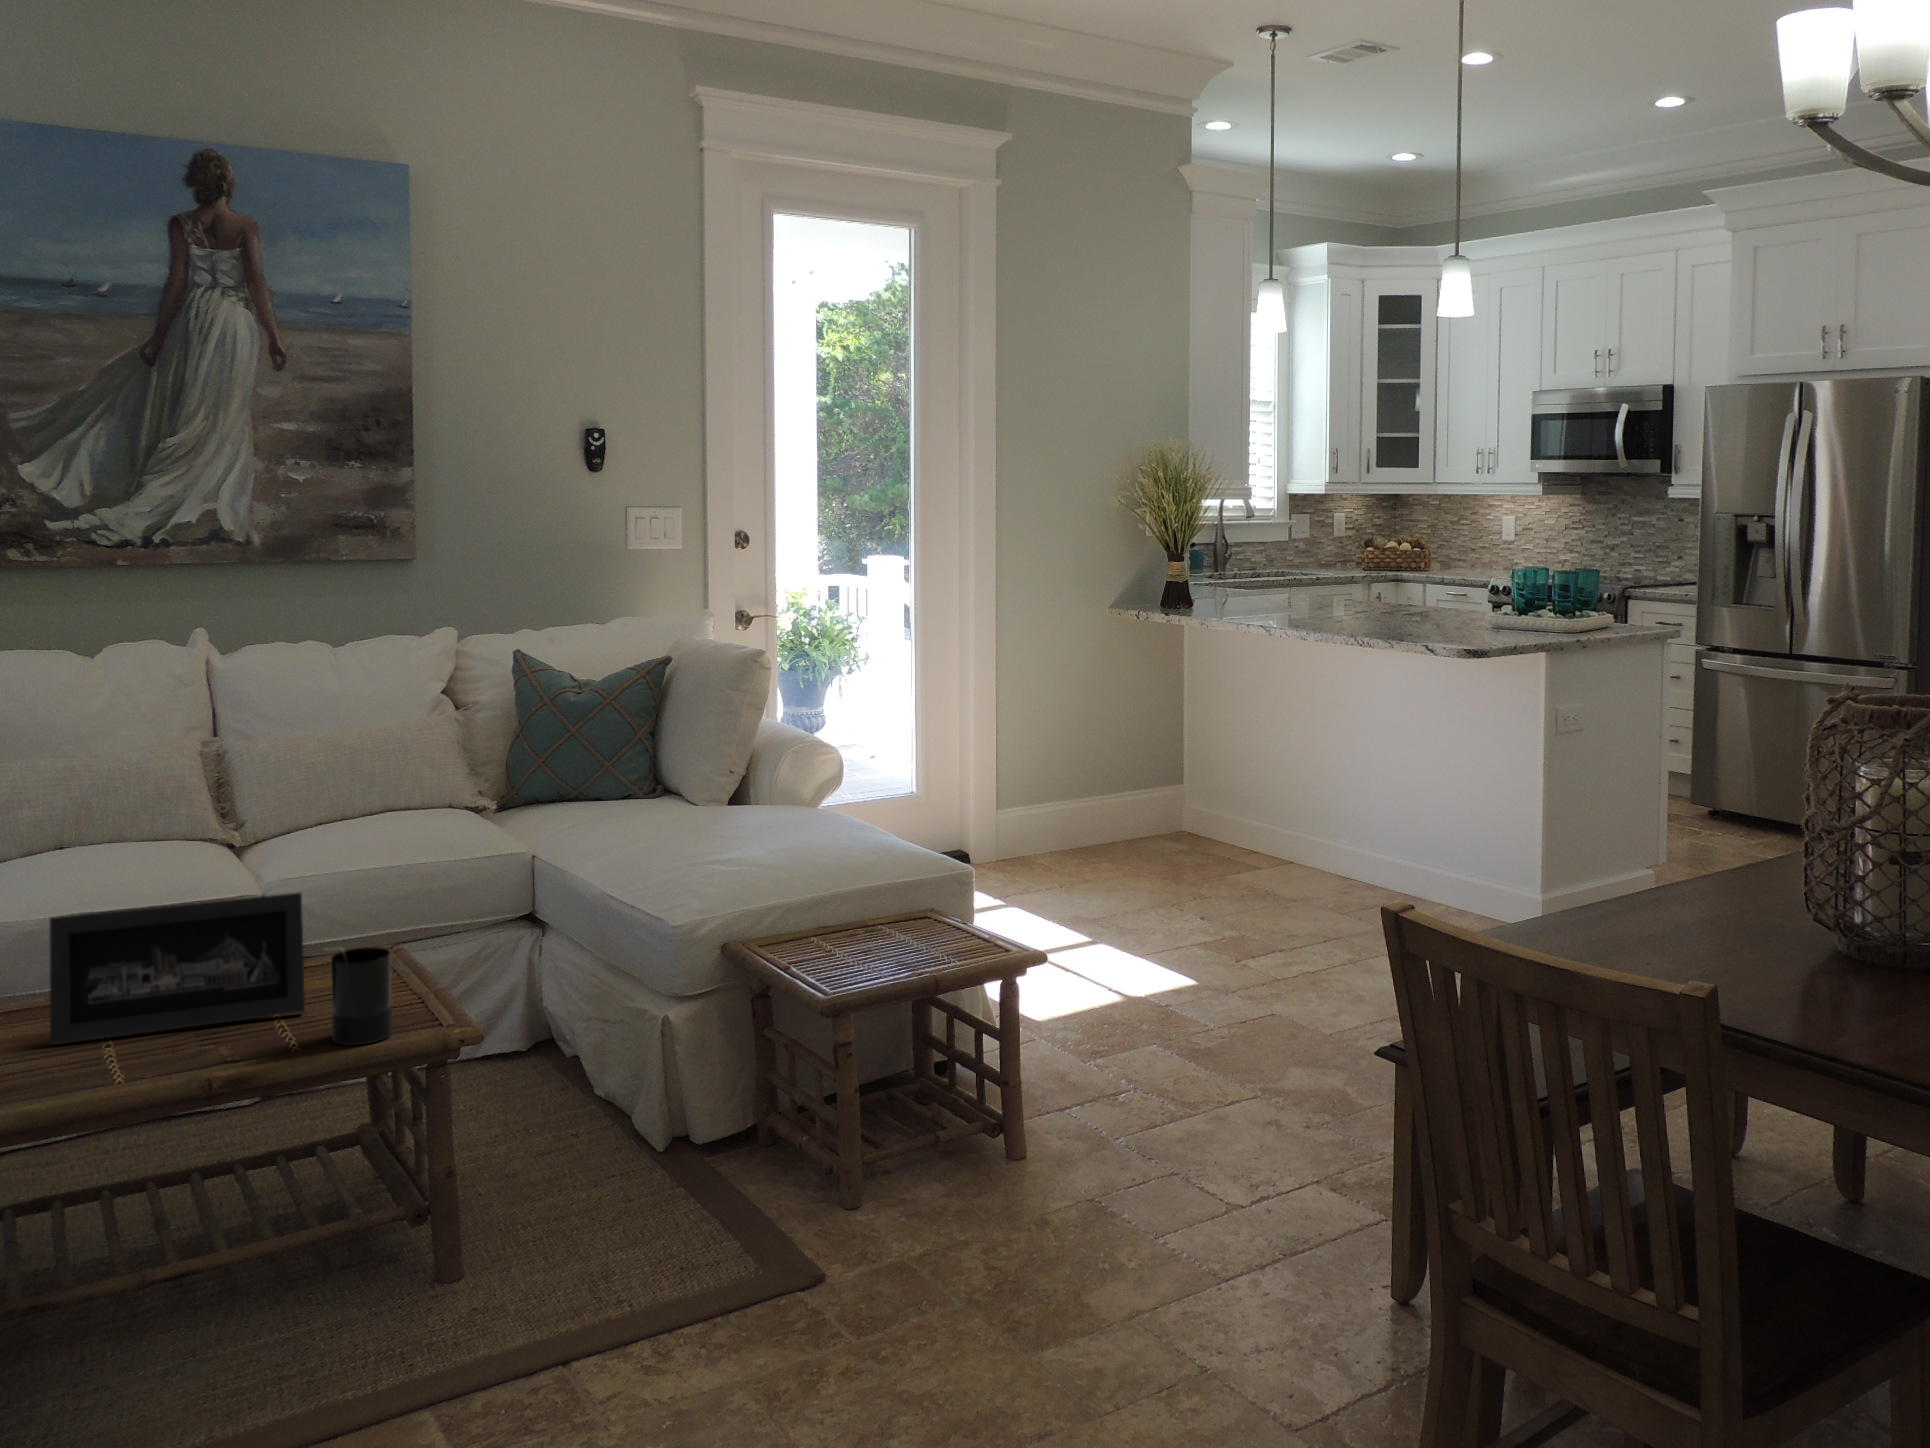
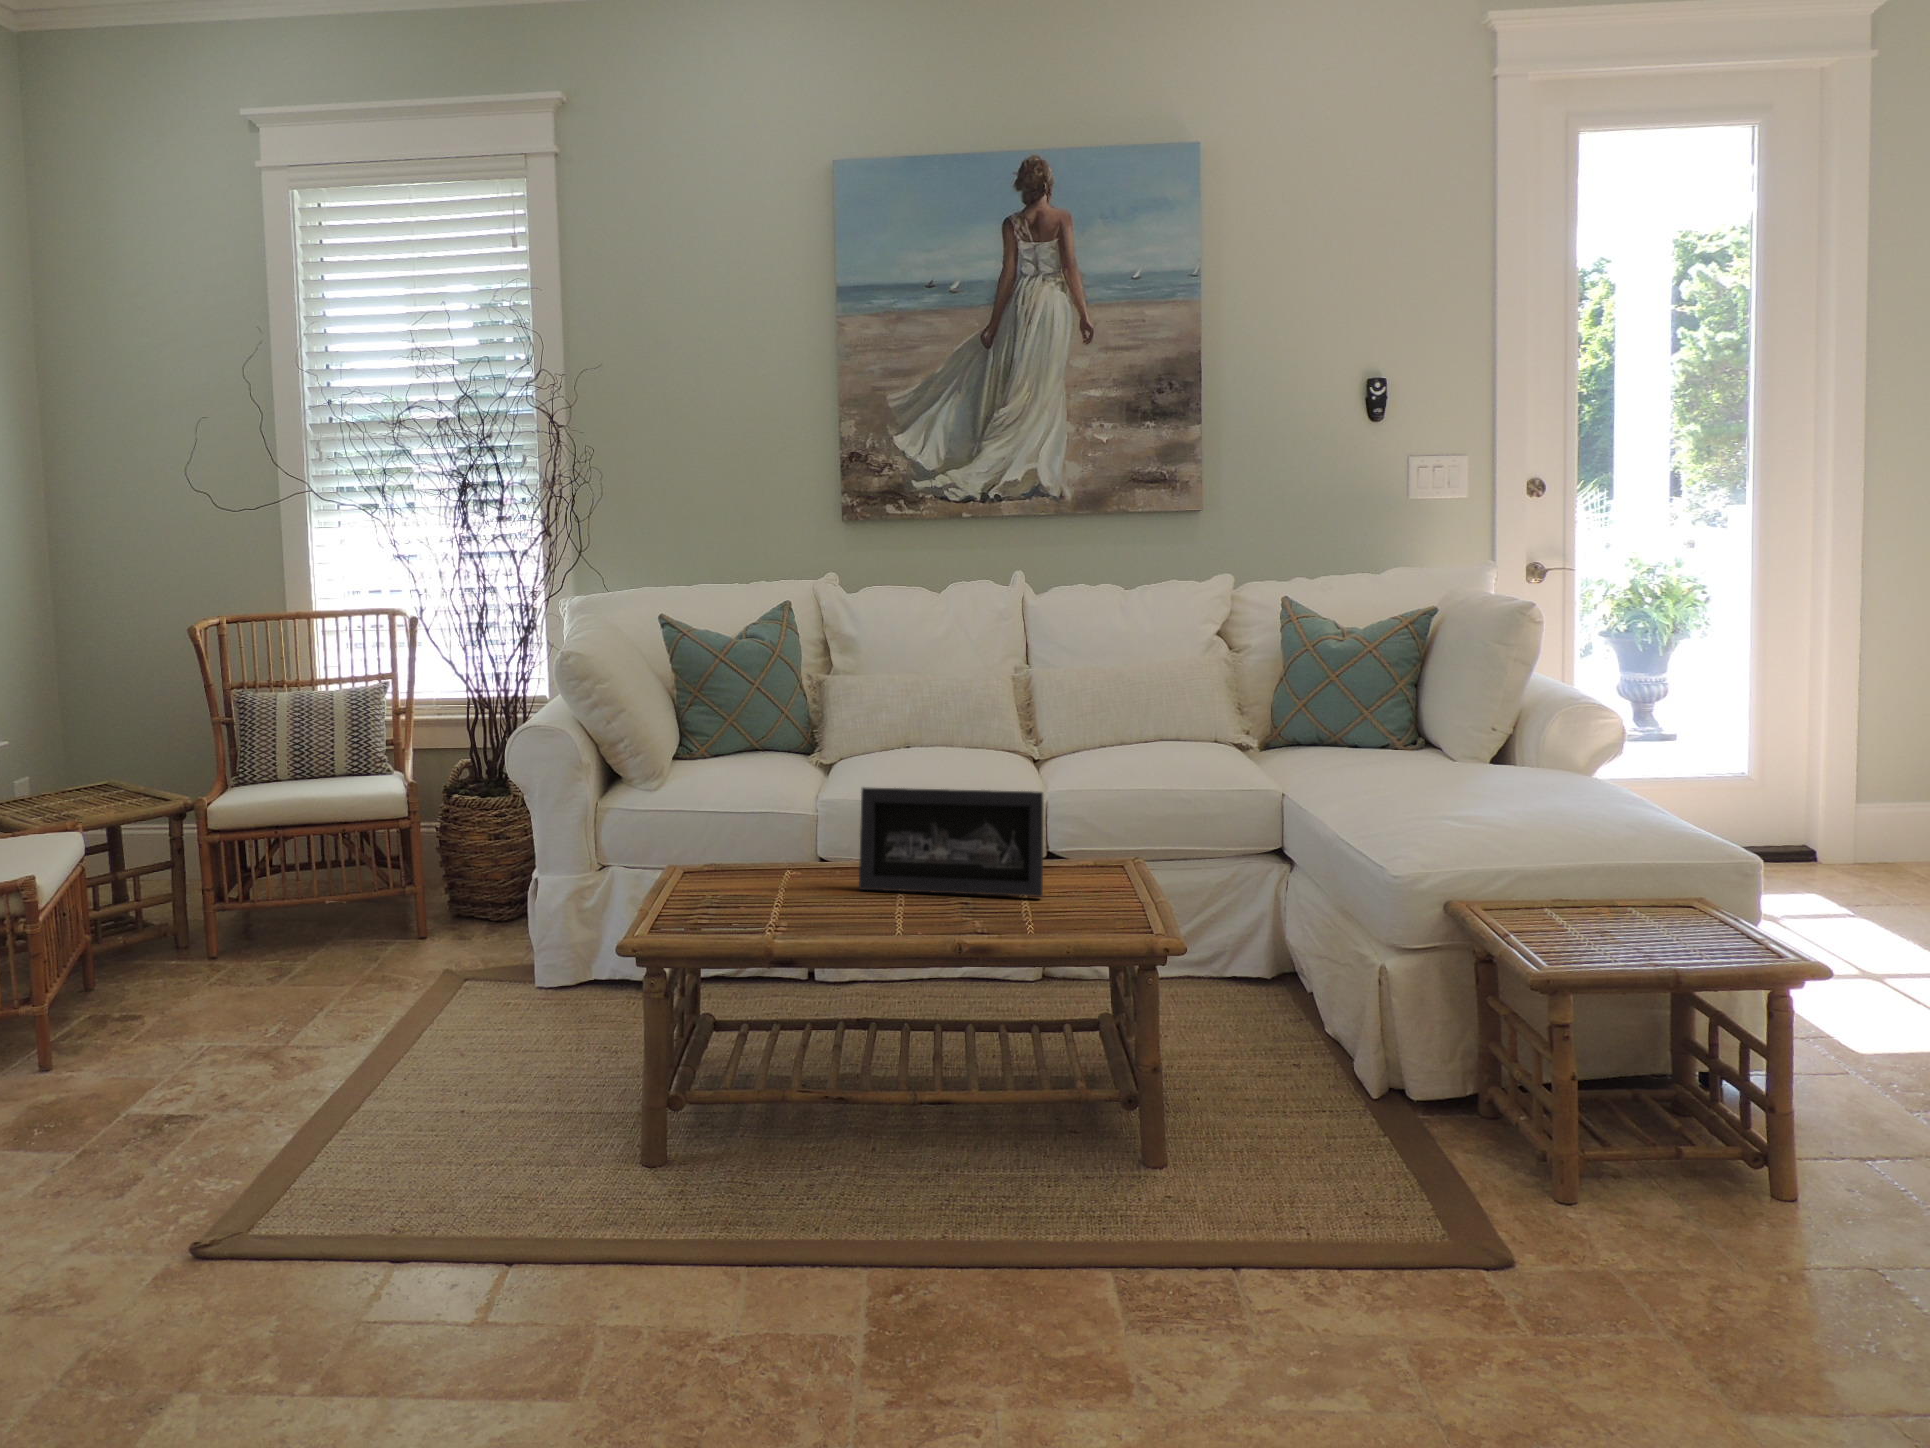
candle: present [326,947,392,1046] -> none [1049,841,1104,932]

